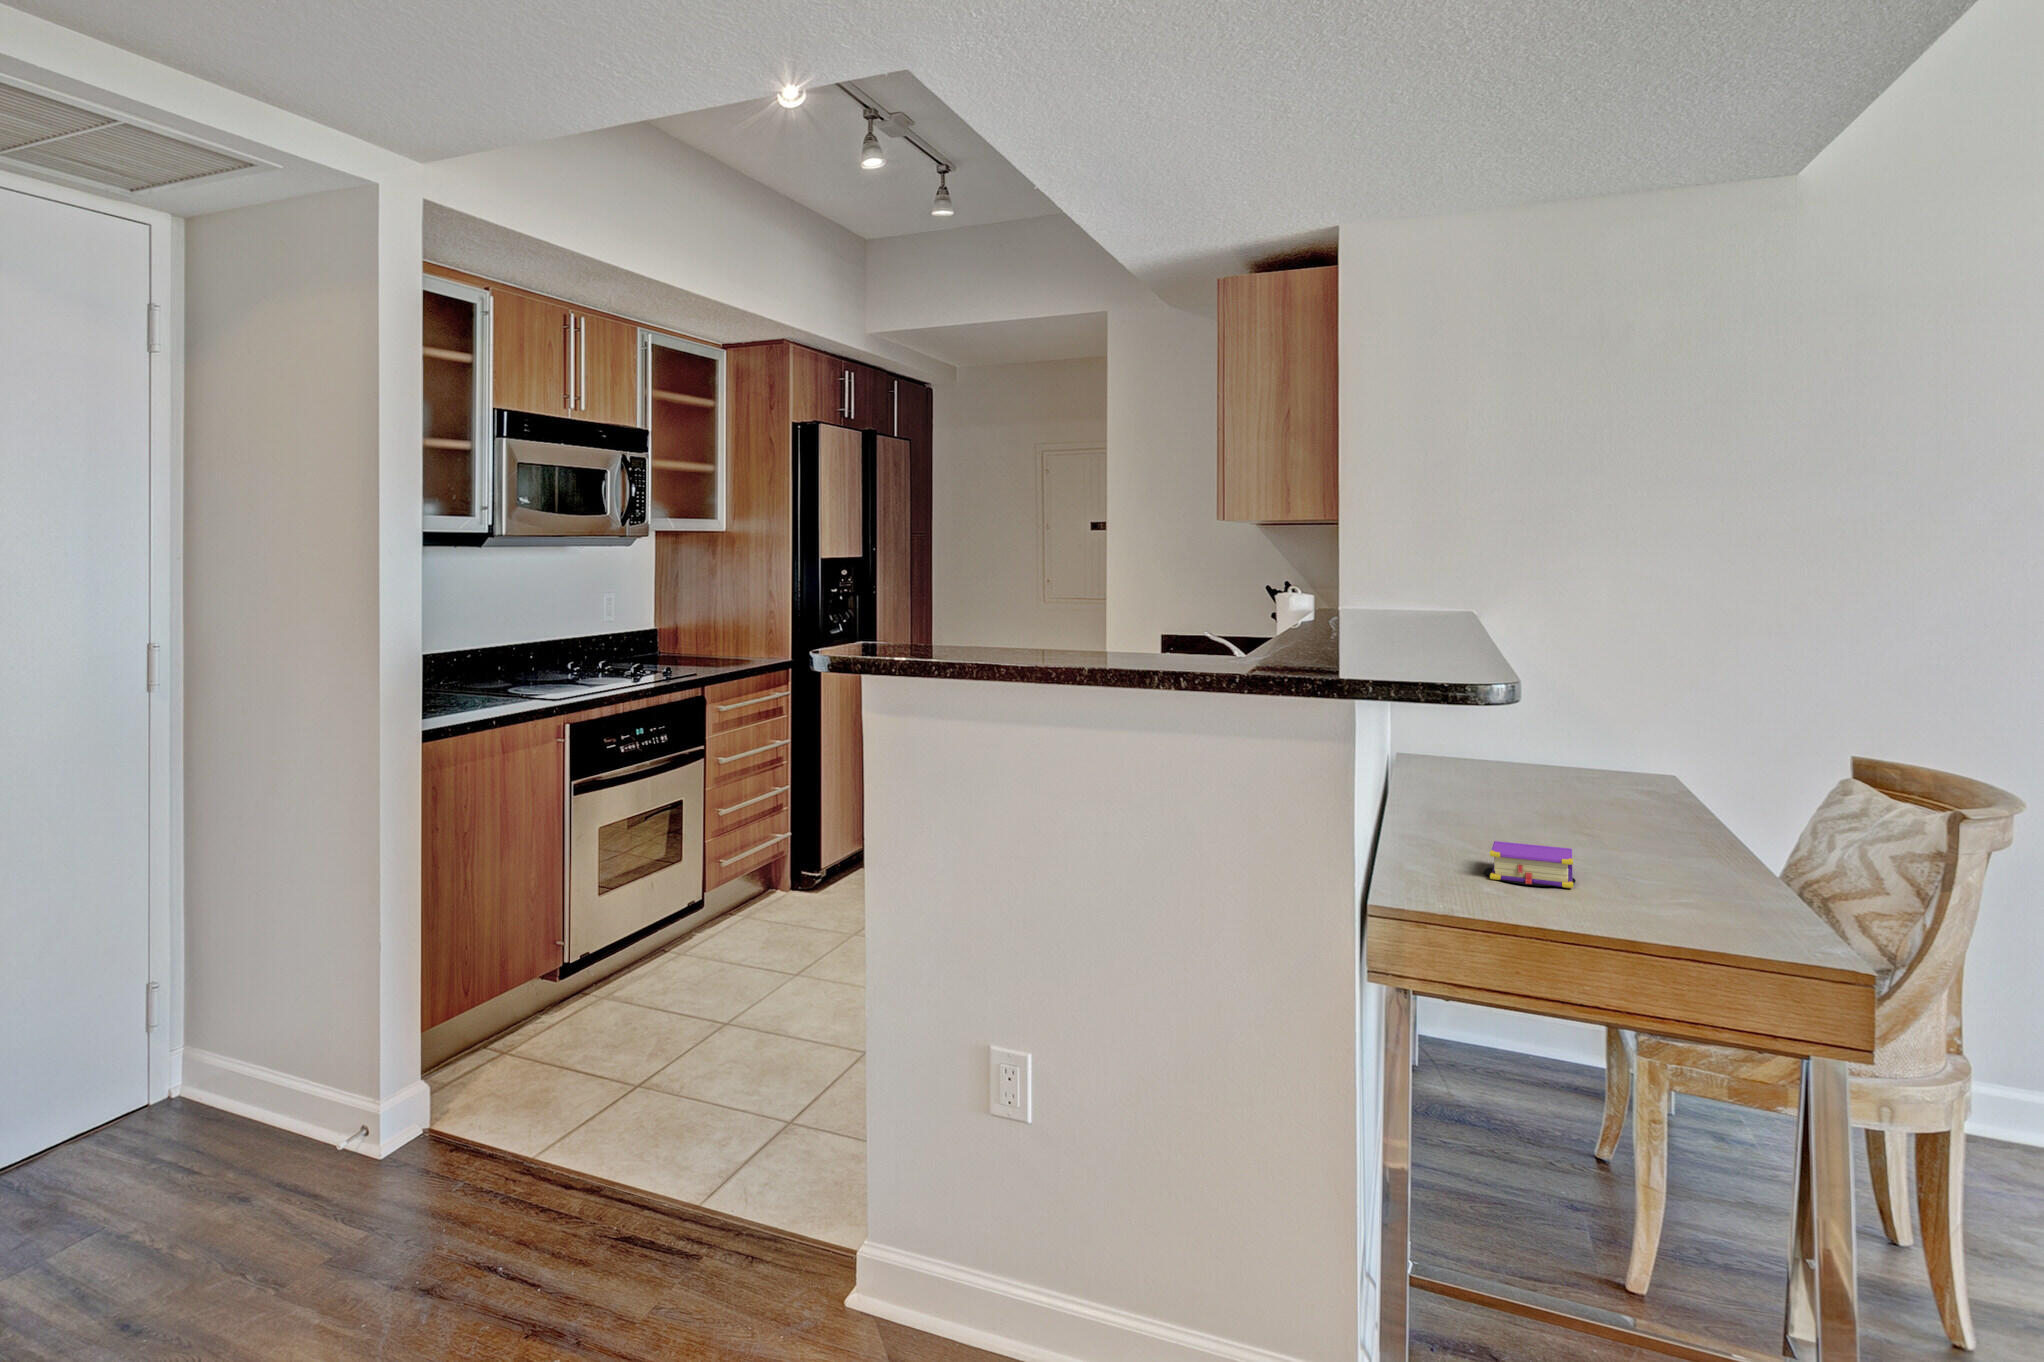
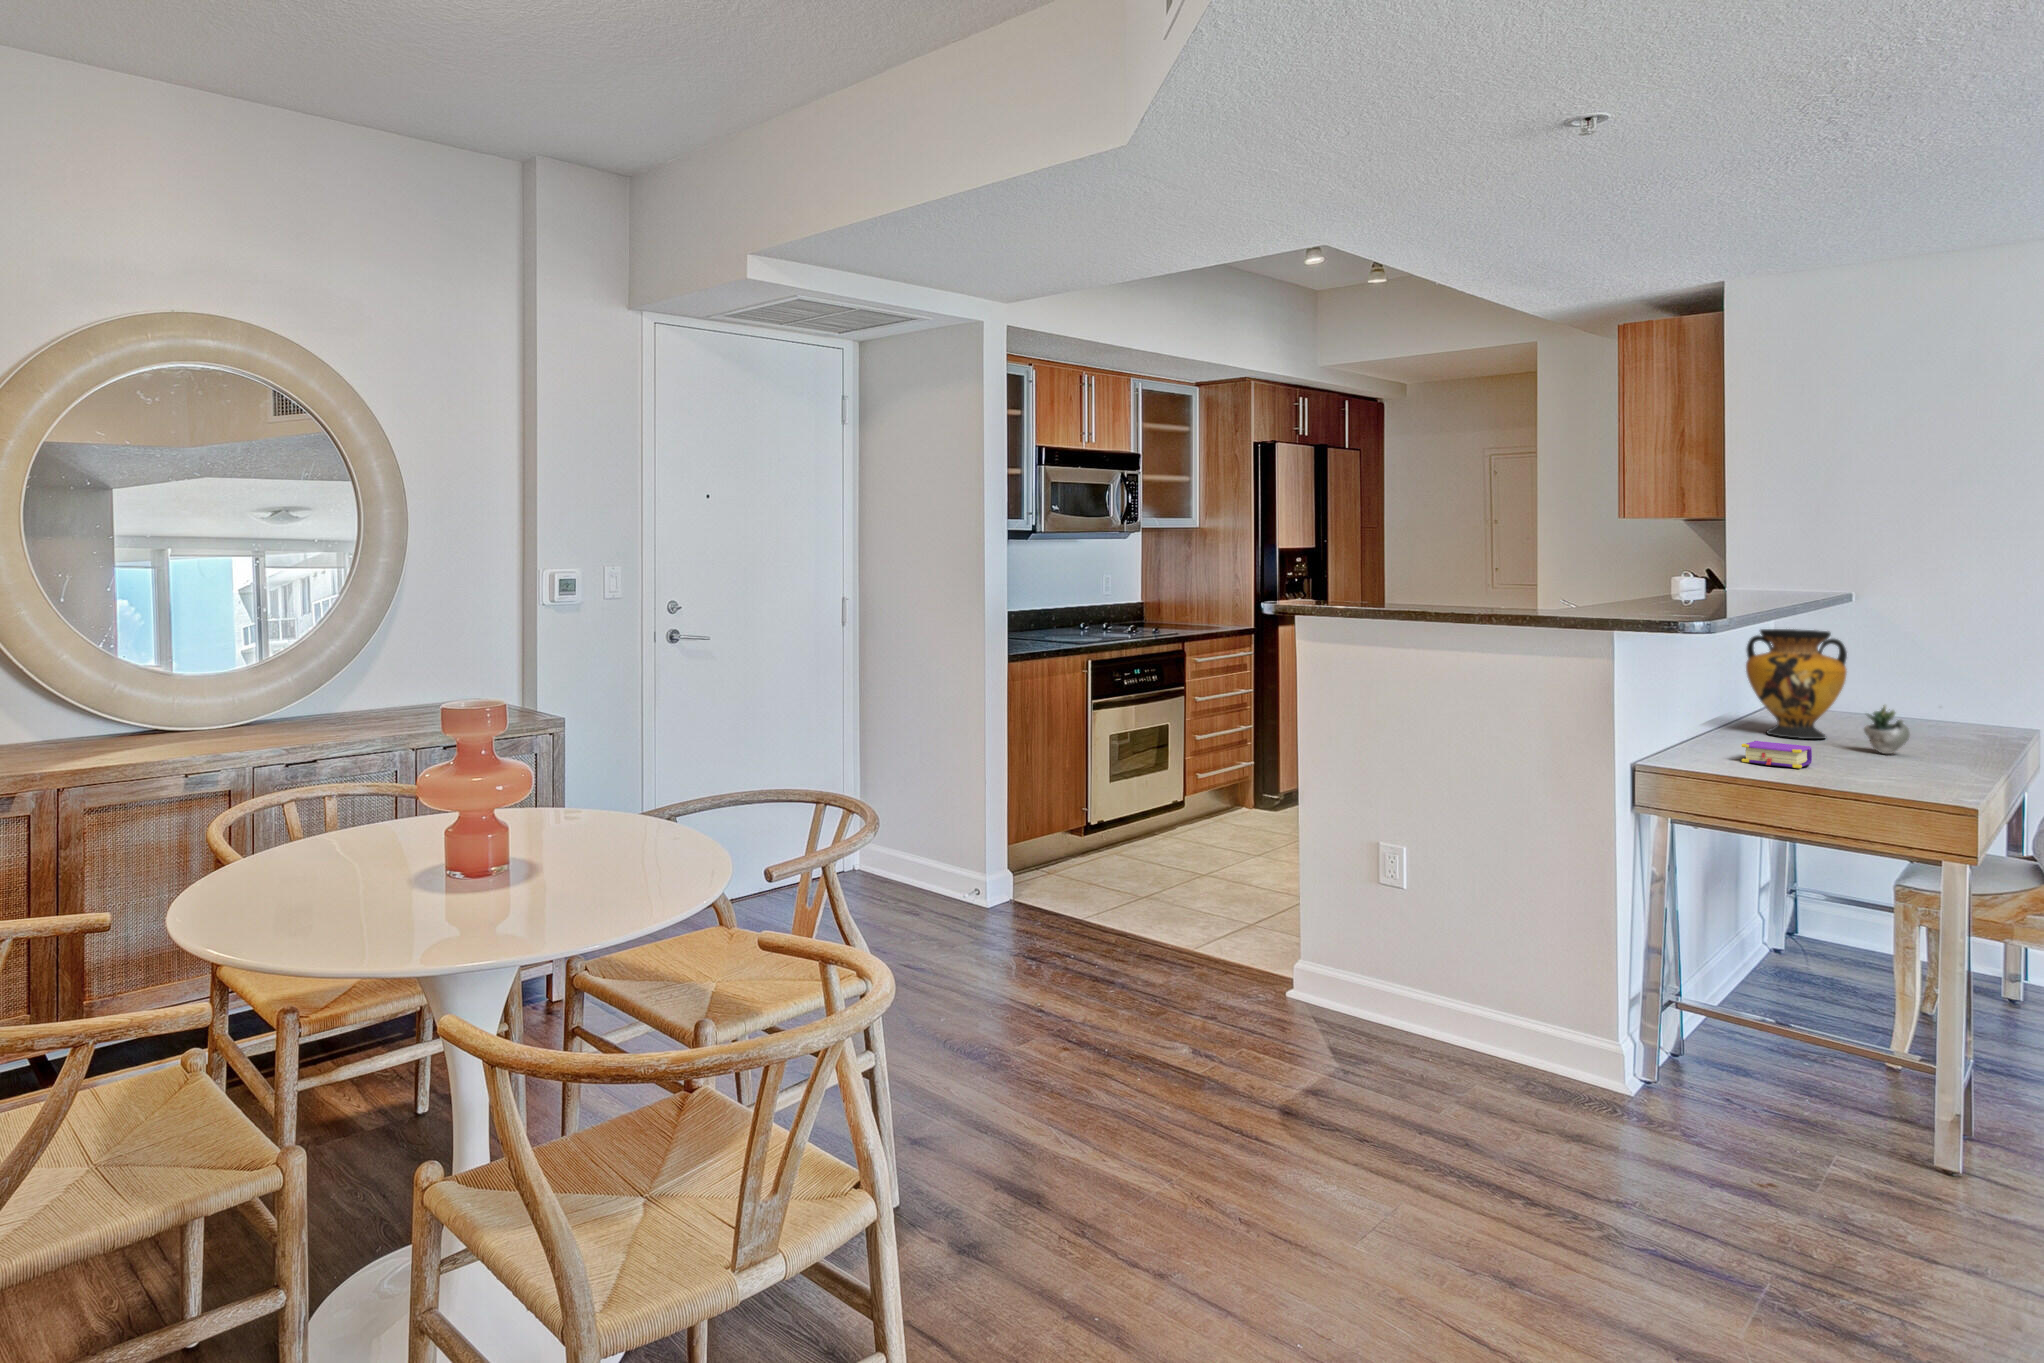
vase: none [1430,664,1553,818] -> present [1746,629,1847,739]
succulent plant: none [1595,772,1702,842] -> present [1864,706,1910,754]

